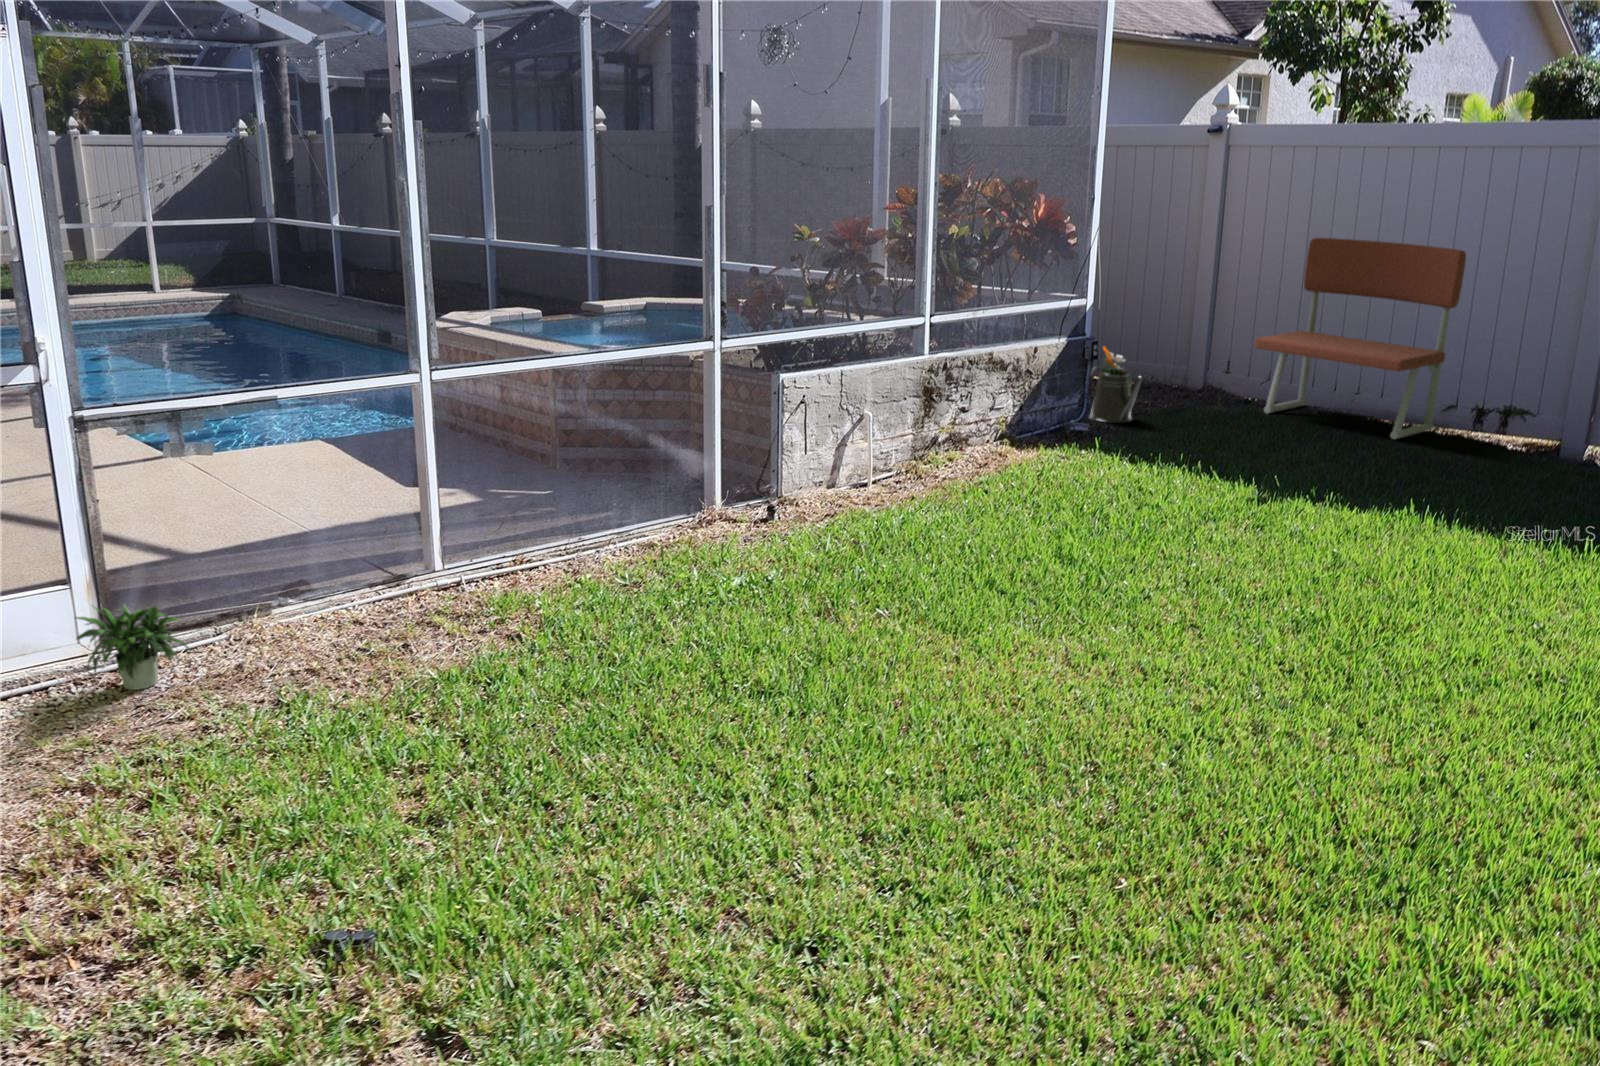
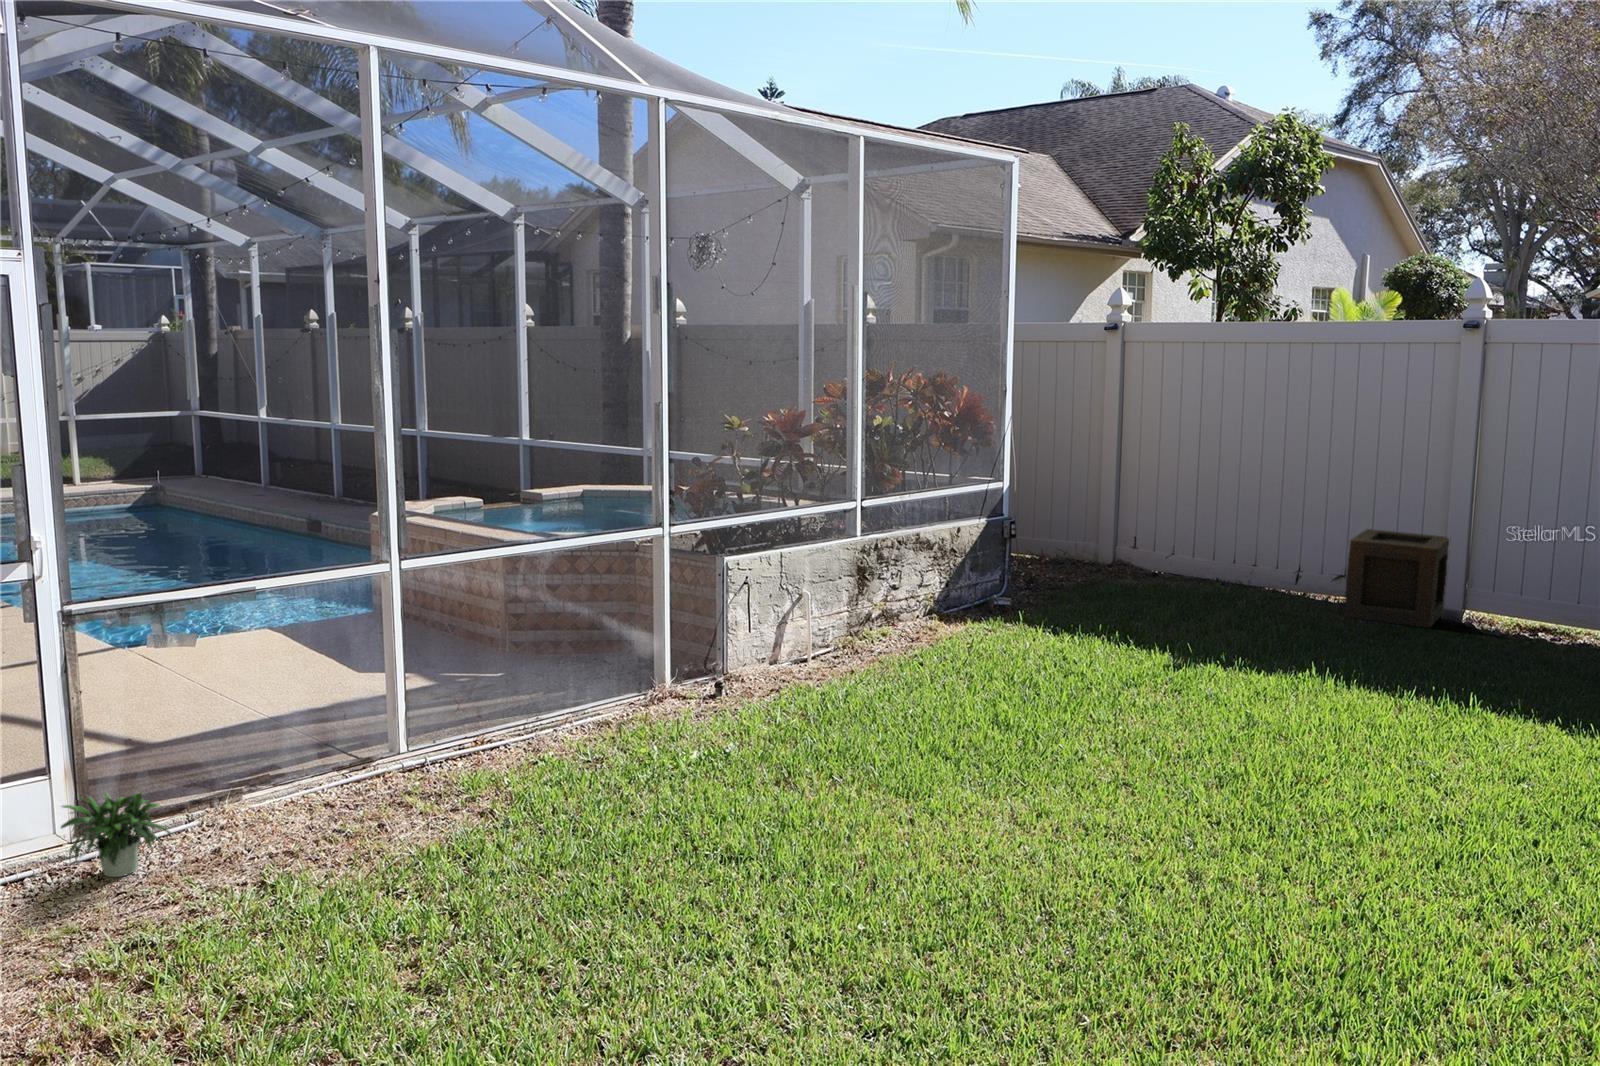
bench: present [1255,238,1466,439] -> none [1157,423,1340,606]
watering can: present [1090,347,1142,423] -> none [1008,523,1057,596]
wooden crate: none [1453,357,1582,467] -> present [1344,529,1449,628]

